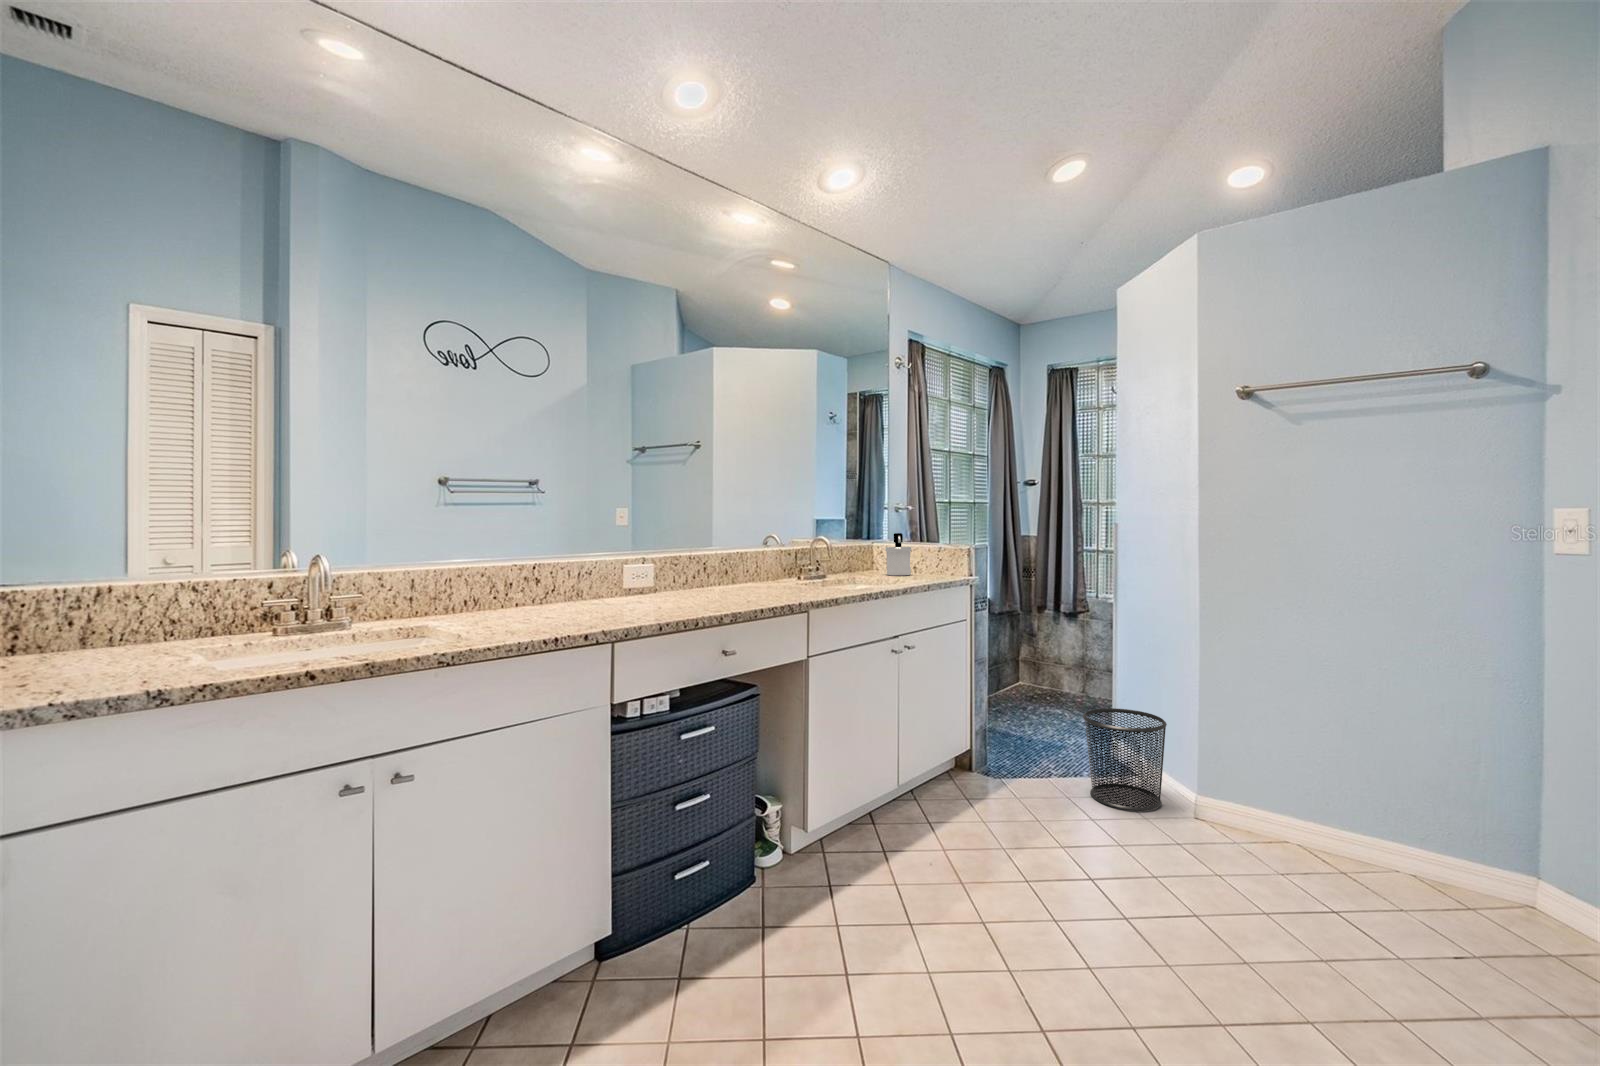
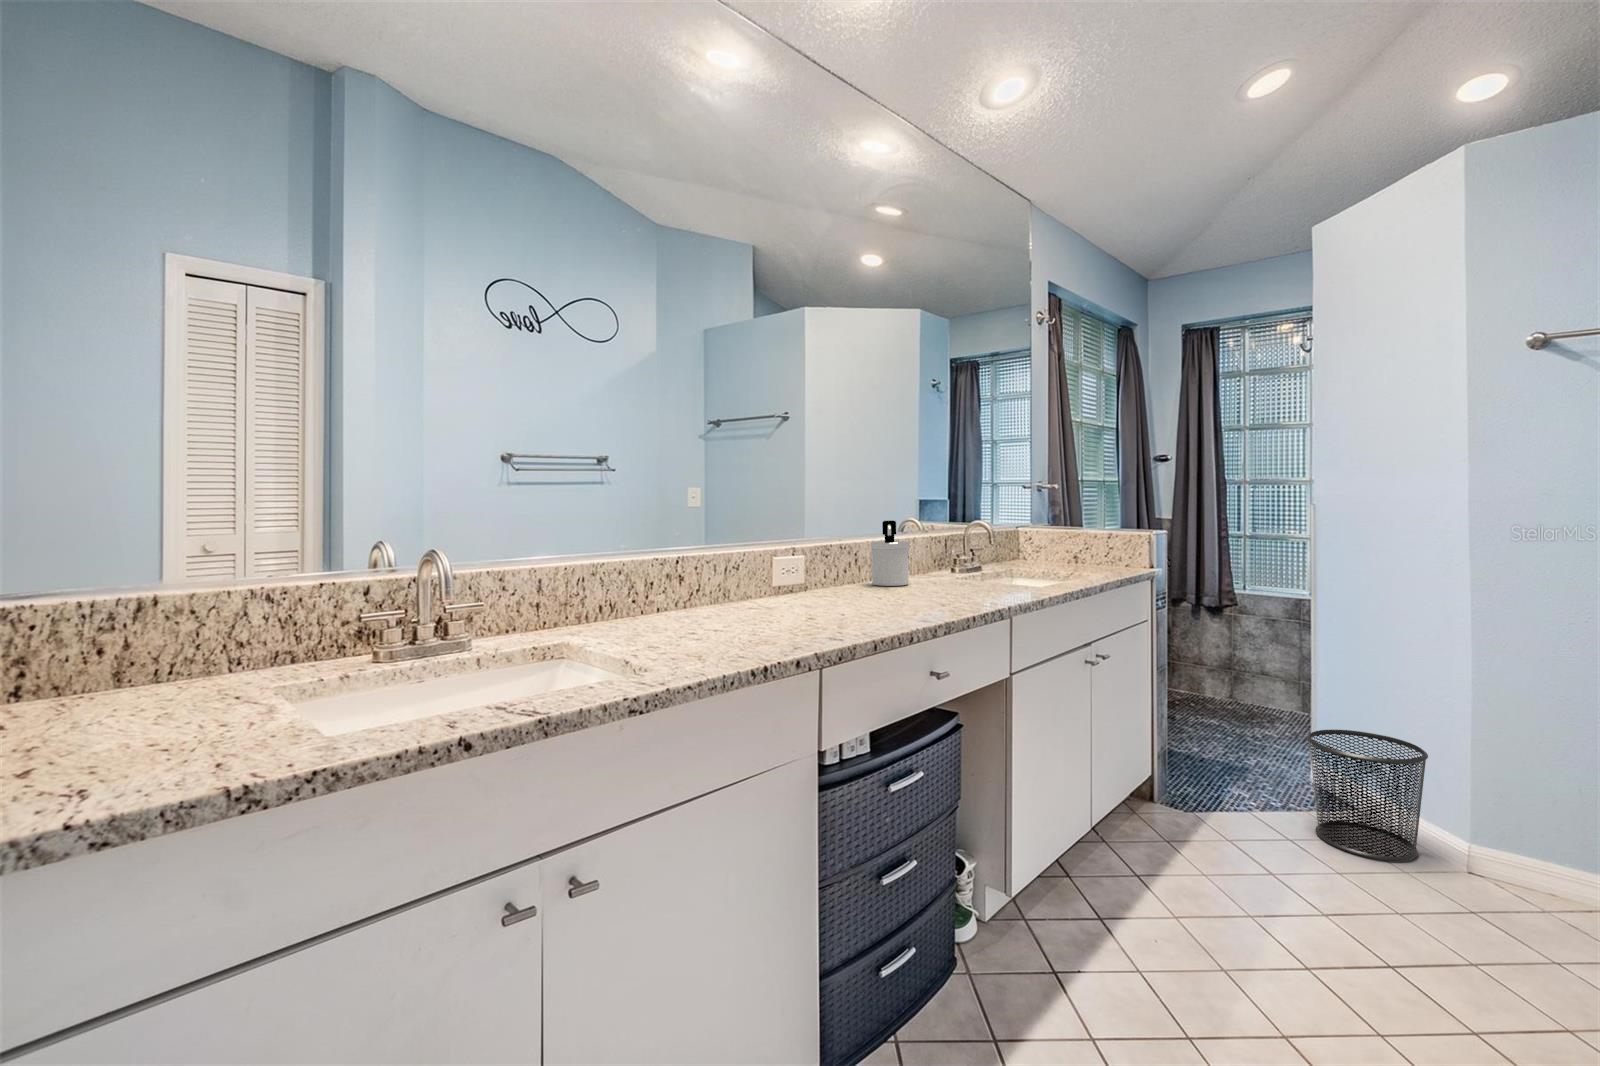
soap dispenser: present [886,533,911,576] -> present [871,521,909,586]

